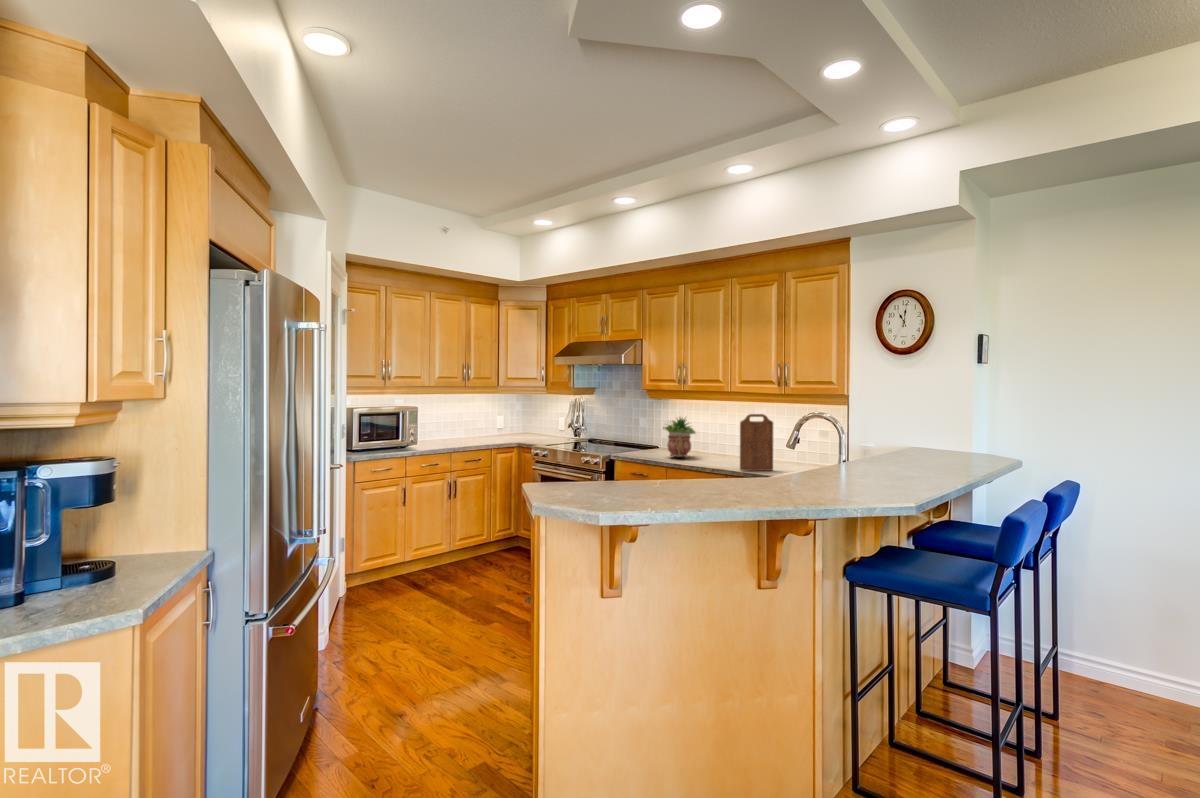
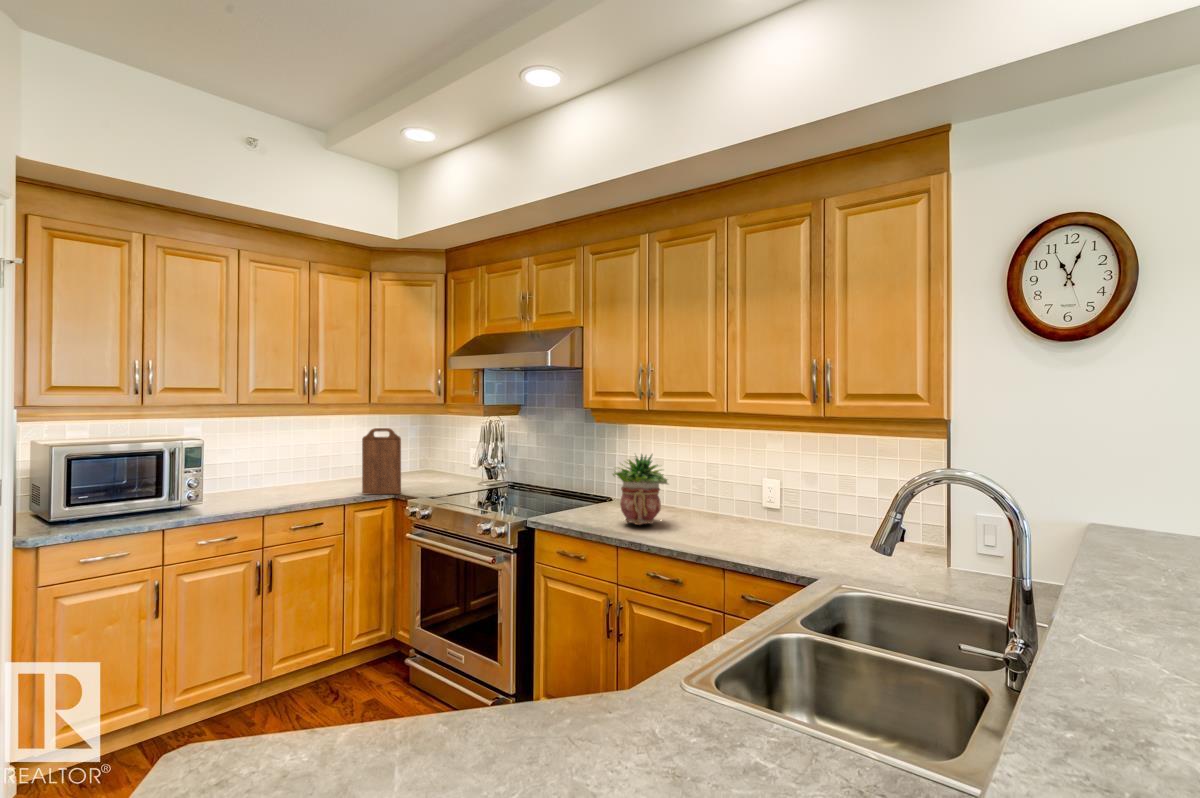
cutting board: present [740,414,773,471] -> present [362,428,401,494]

